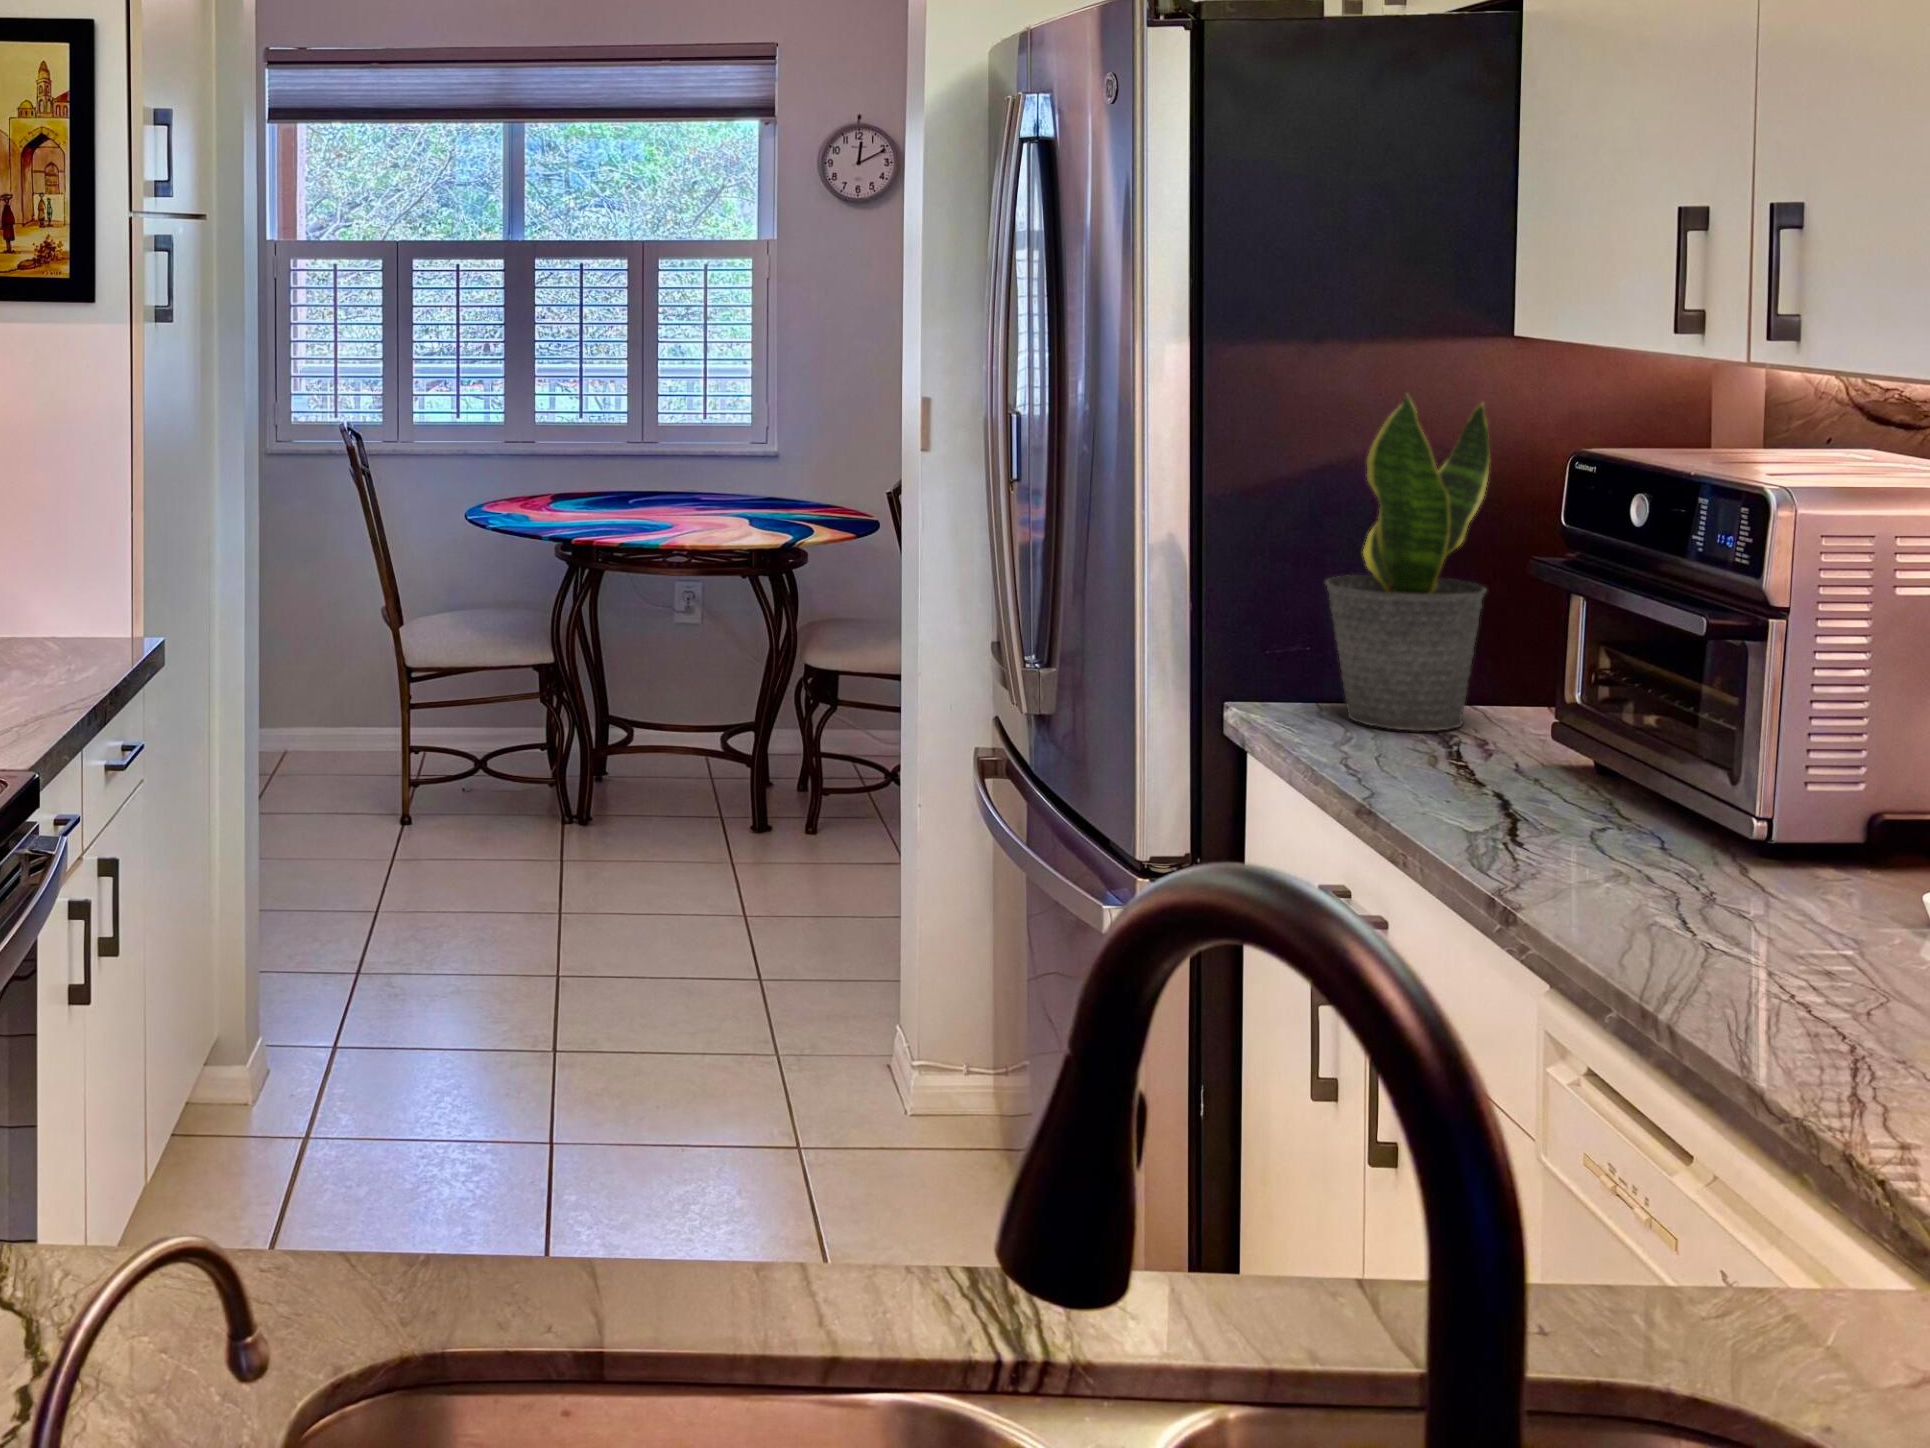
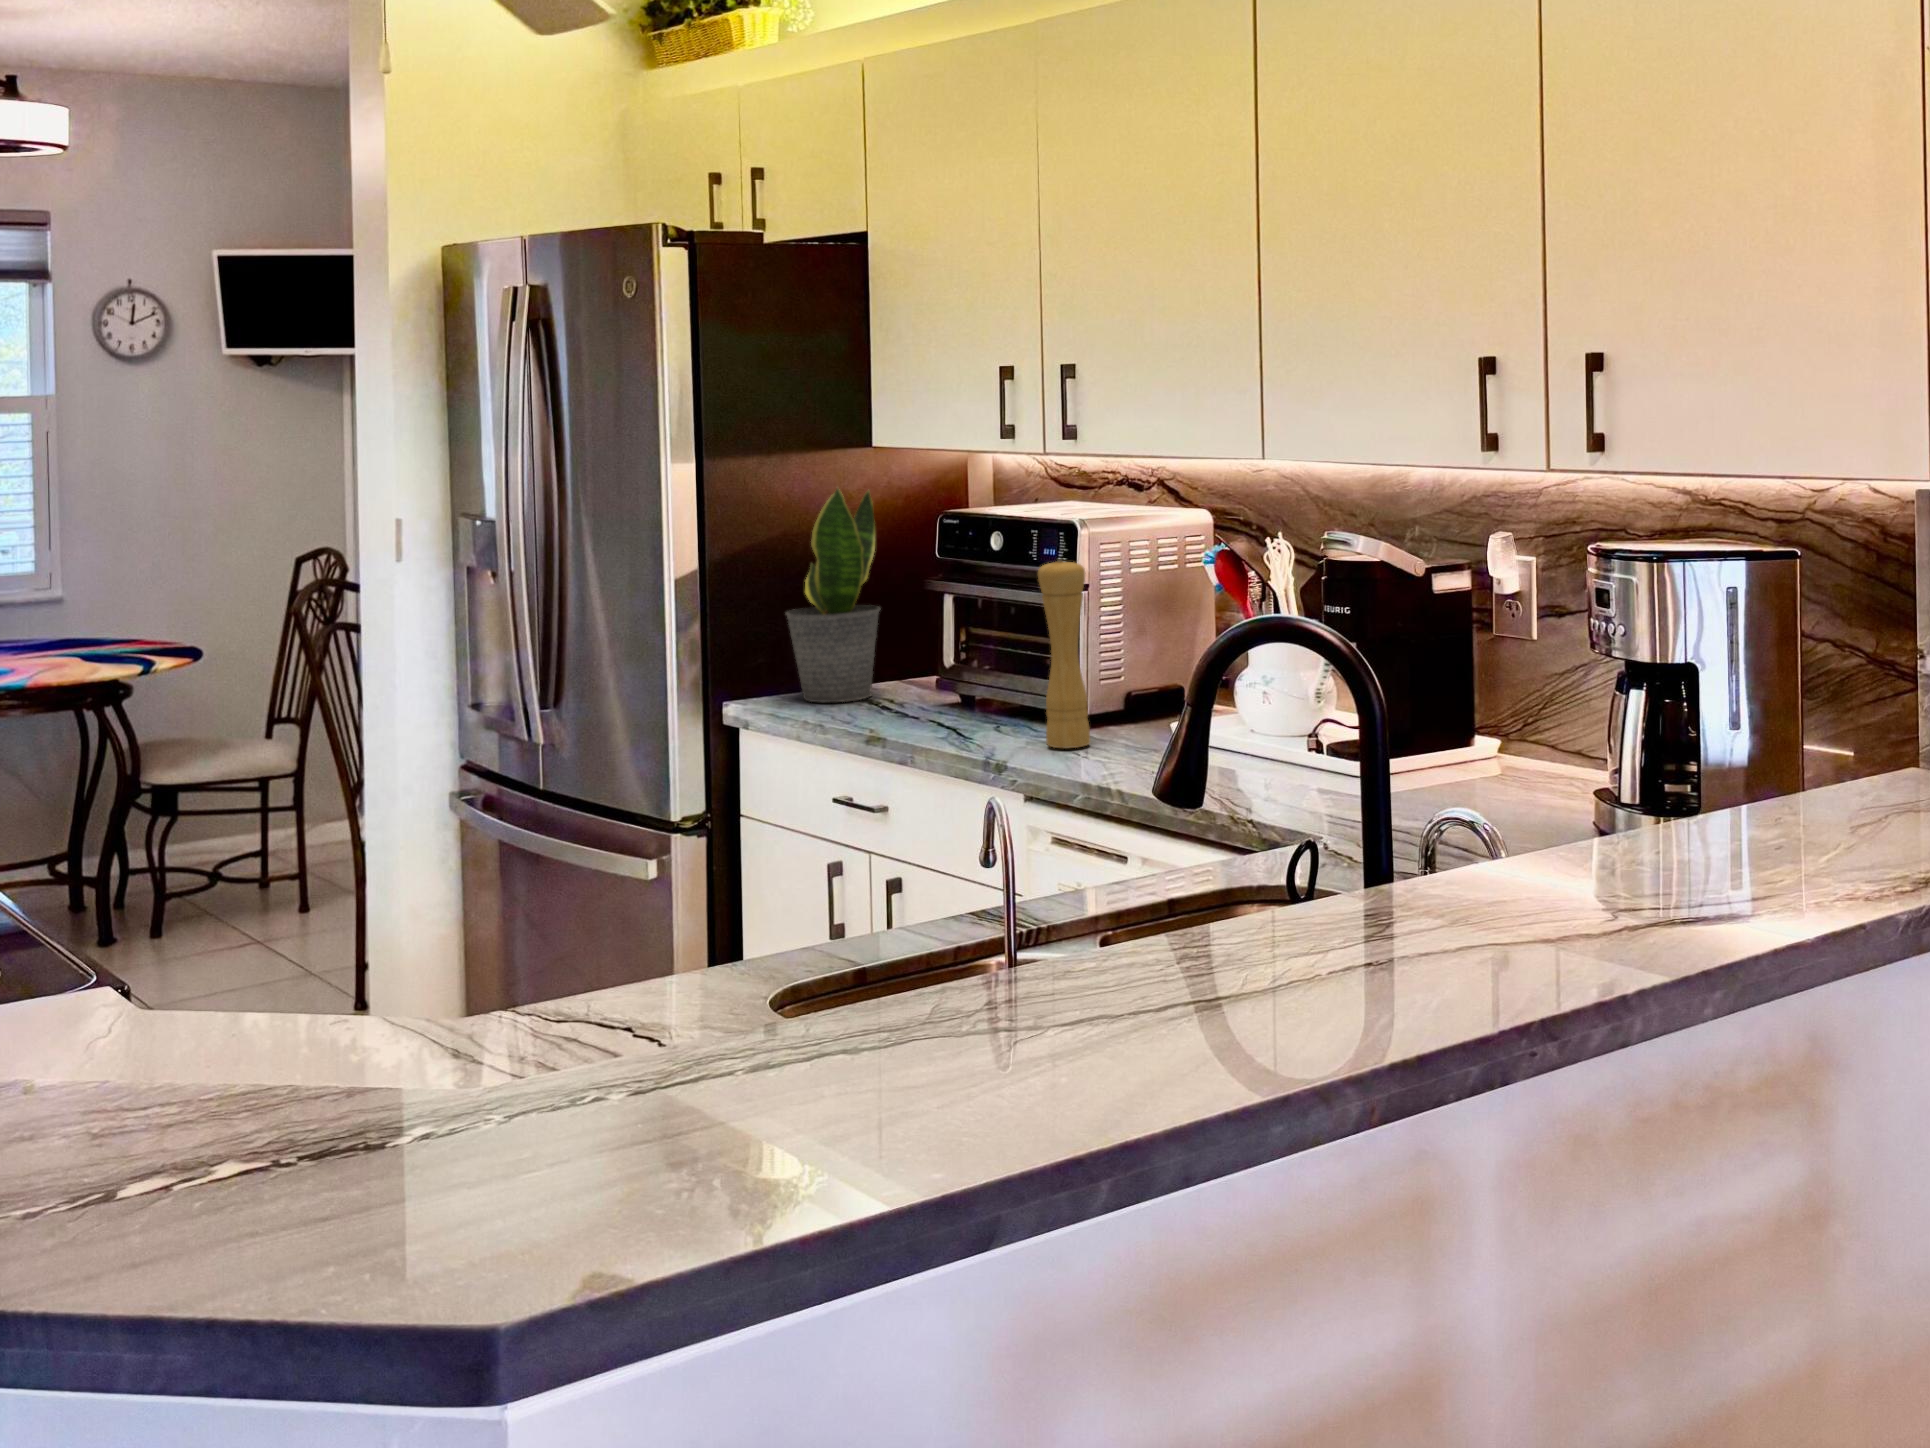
pepper mill: none [1635,558,1739,911] -> present [1038,559,1090,748]

